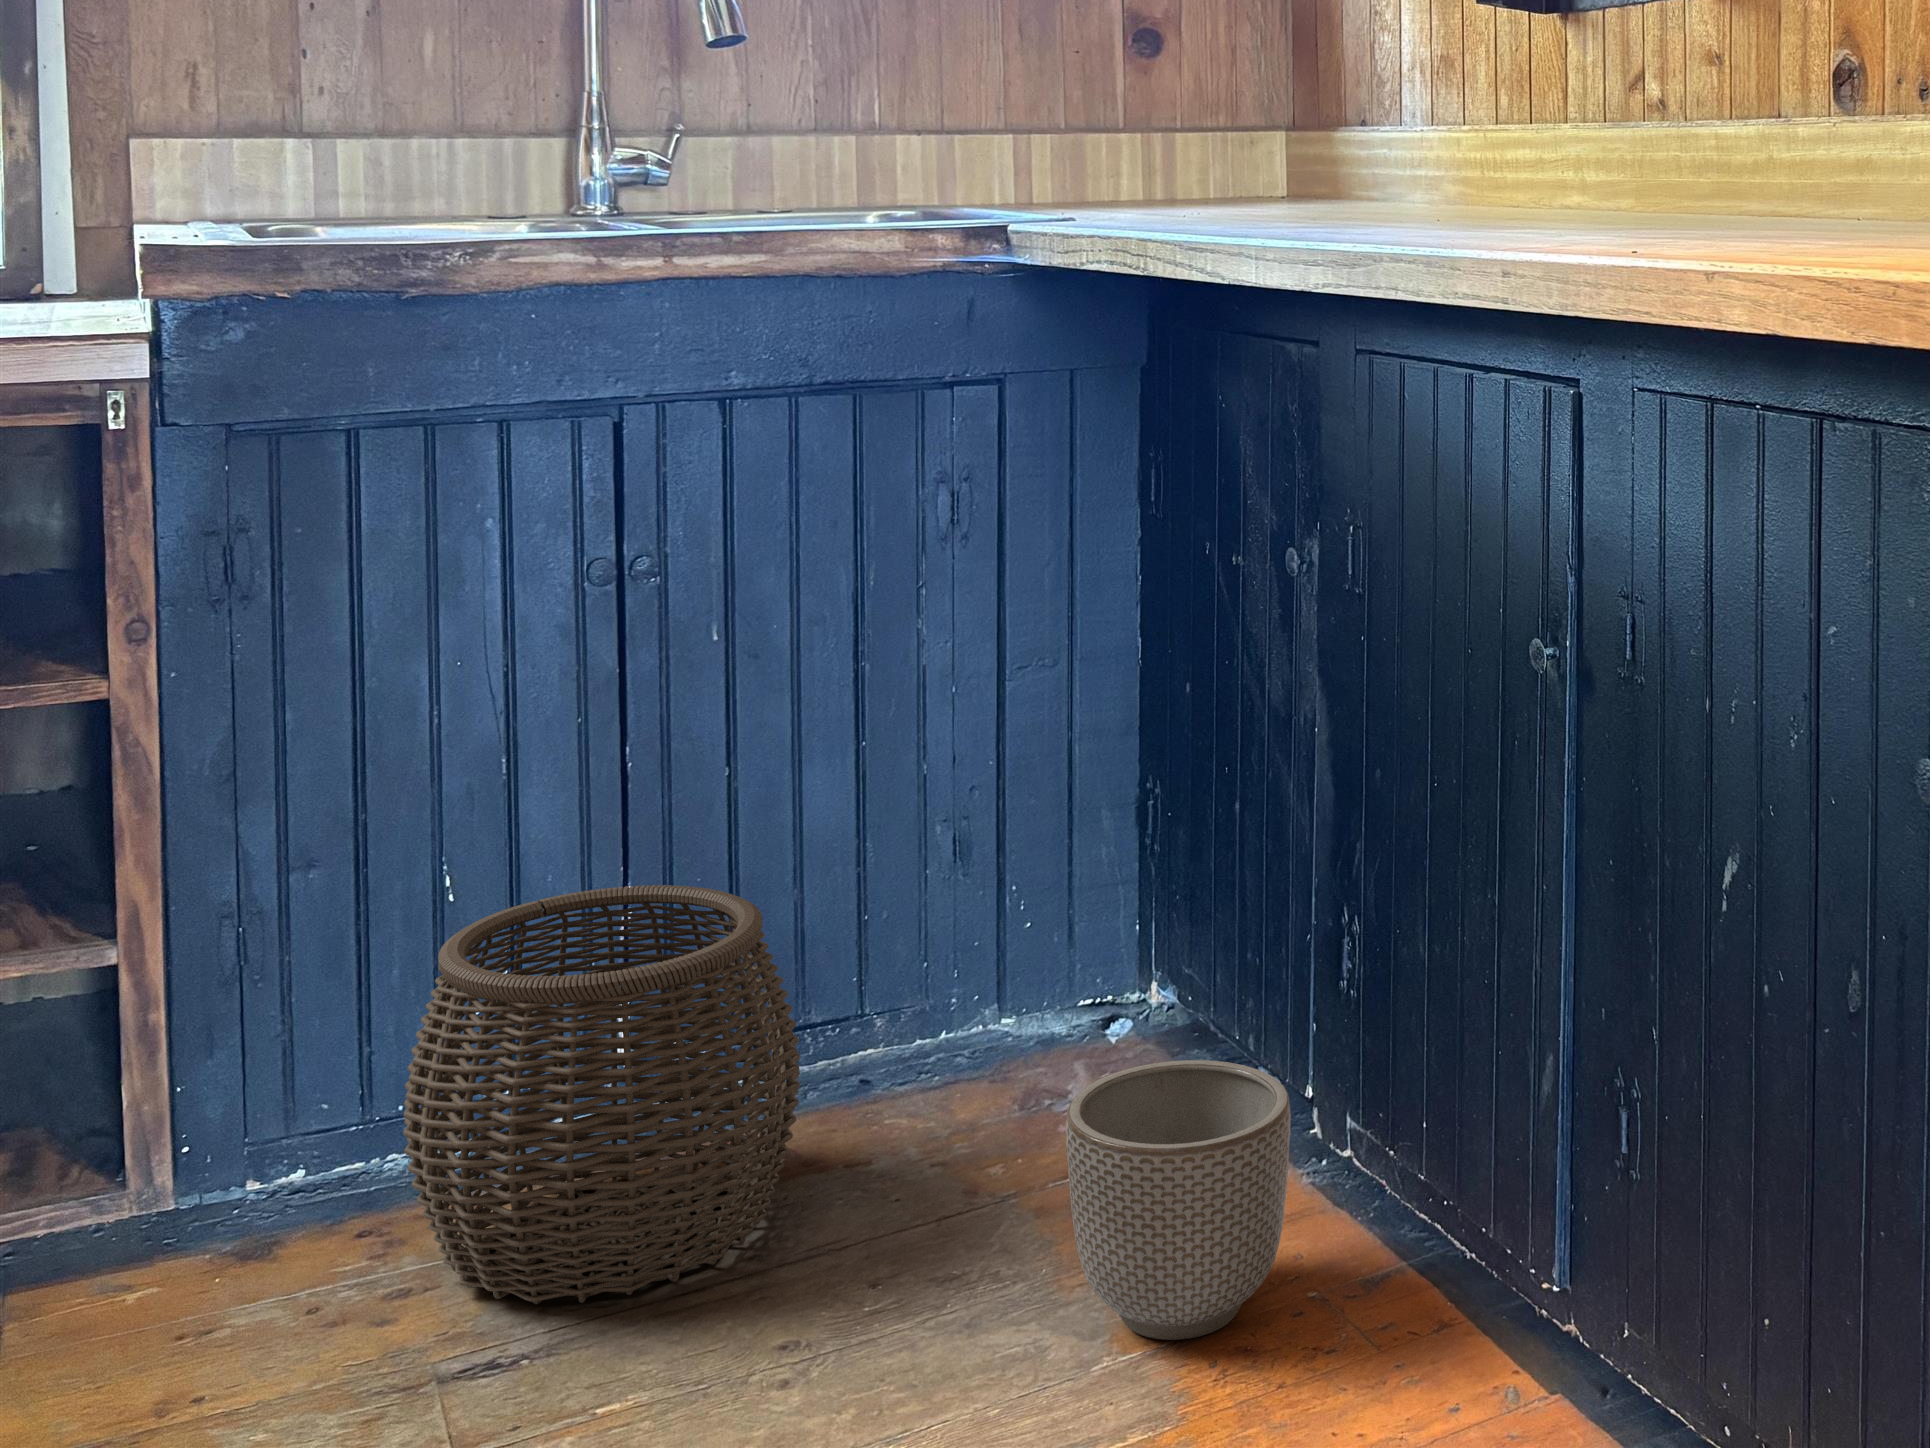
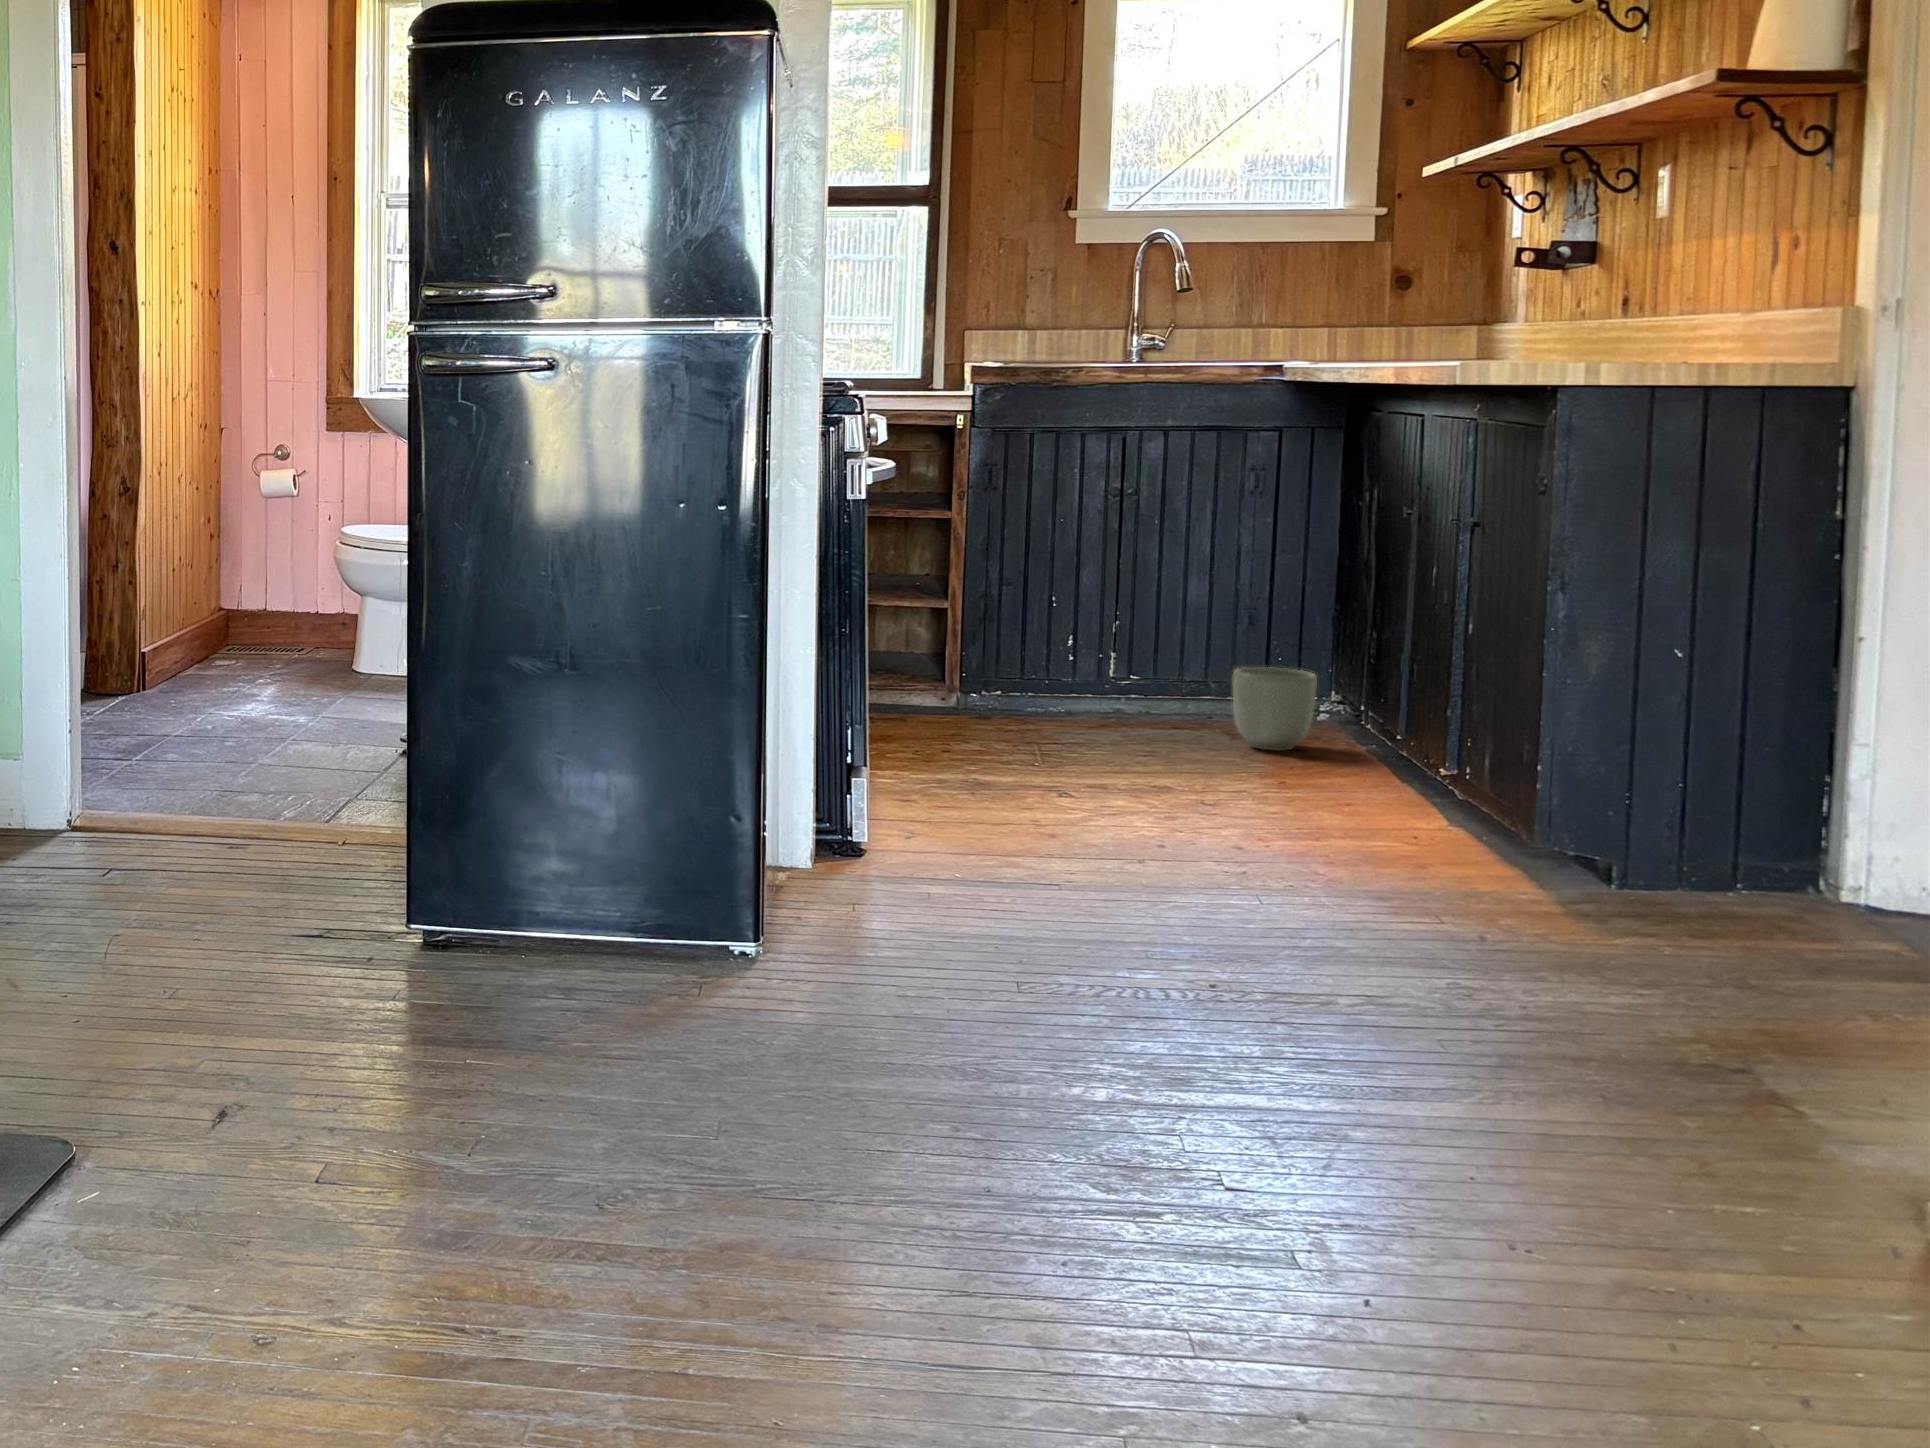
woven basket: present [403,885,800,1304] -> none [1029,601,1162,721]

